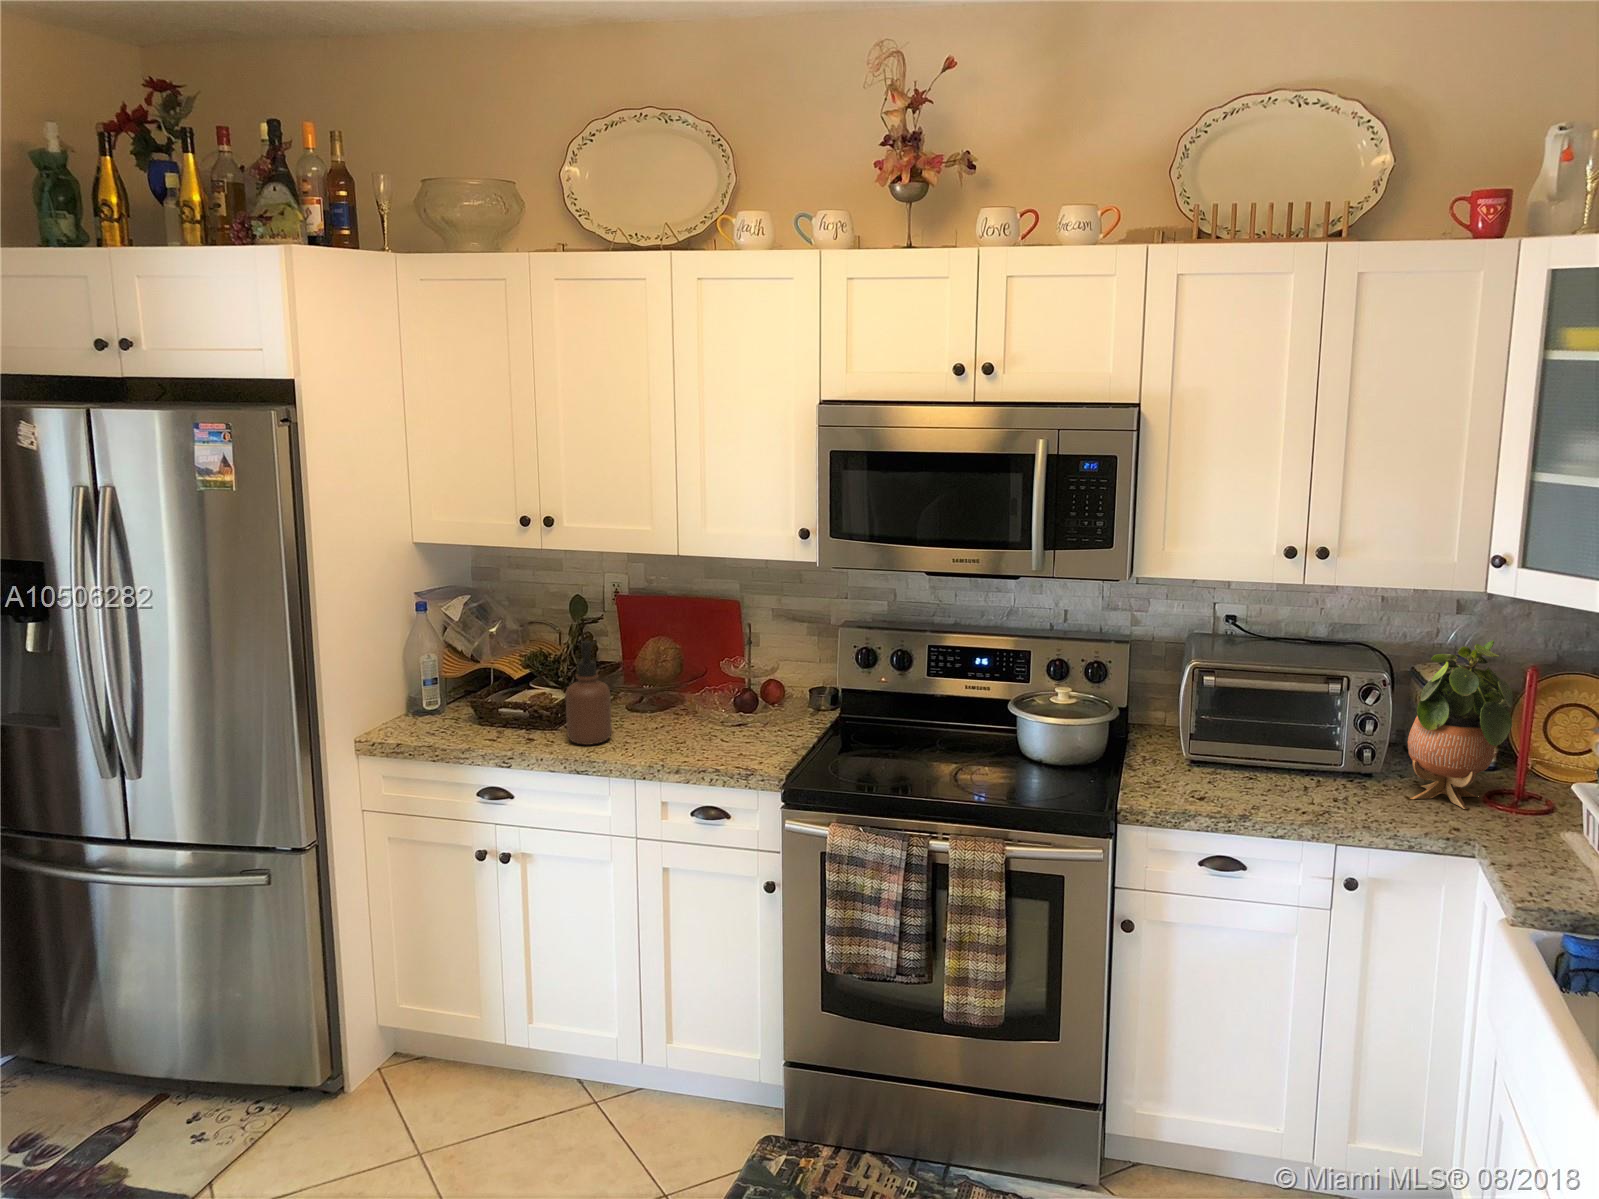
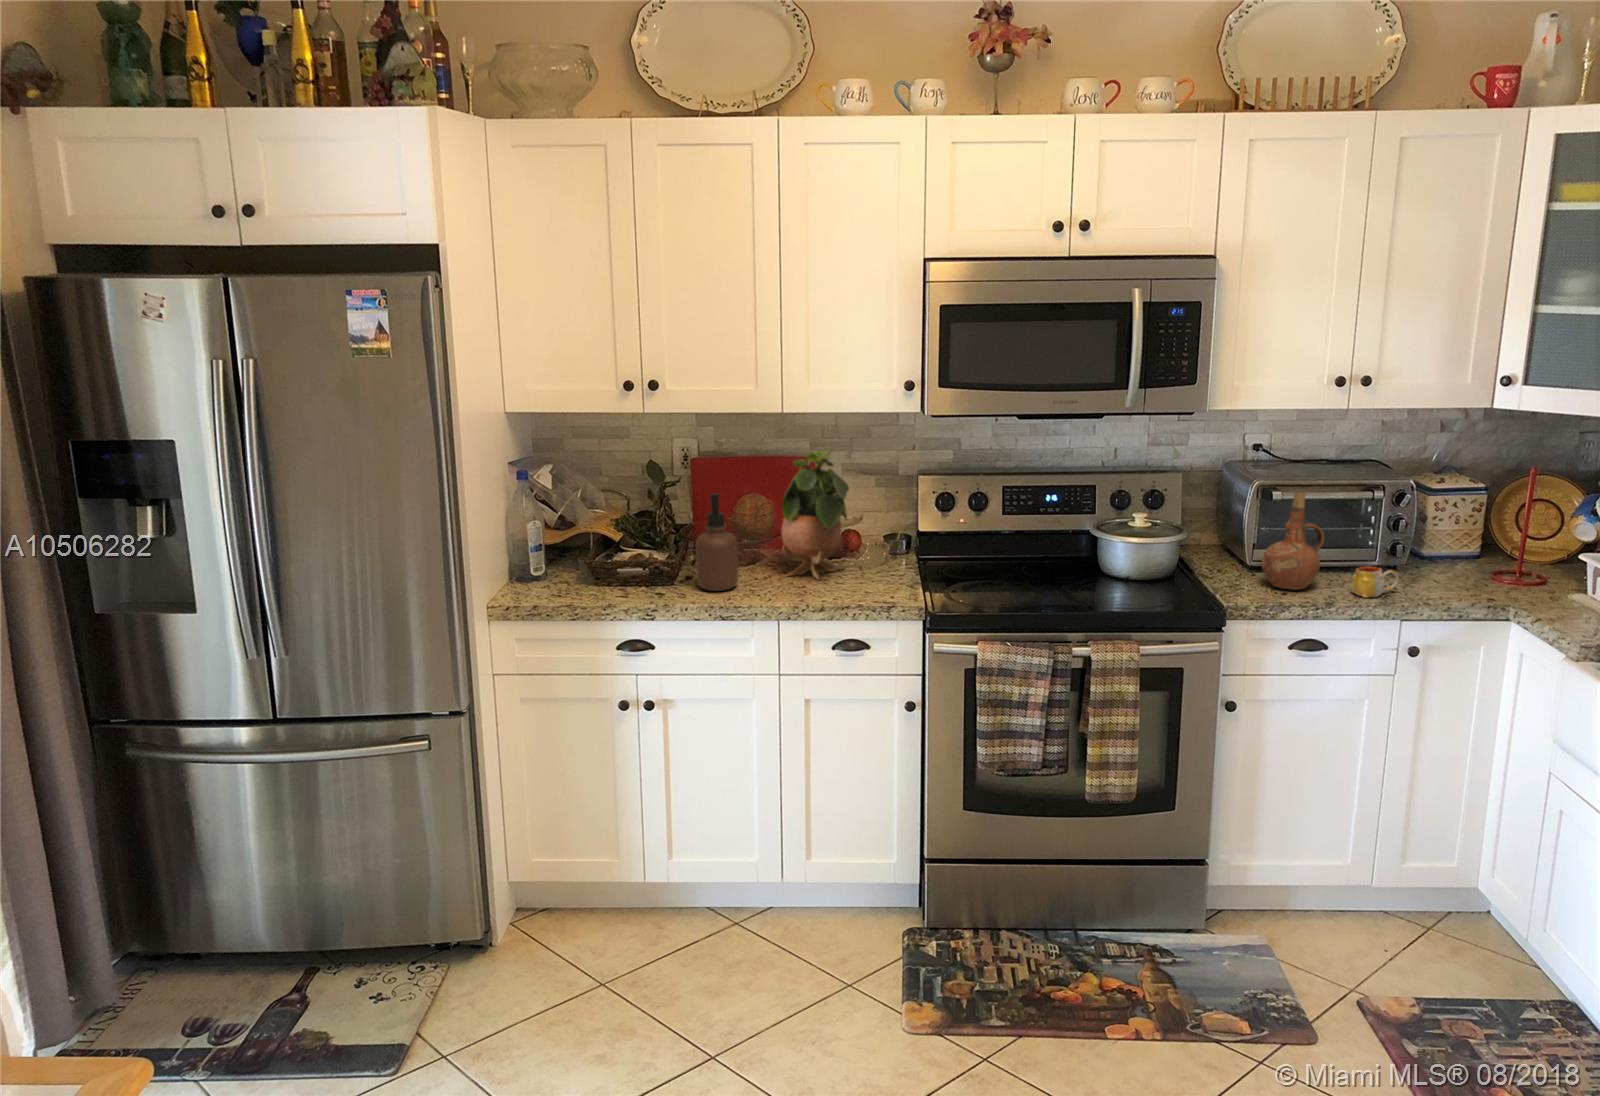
potted plant: present [1407,640,1513,809] -> present [781,448,849,580]
ceramic pitcher: none [1188,676,1260,792] -> present [1262,491,1324,590]
mug: none [1289,771,1349,809] -> present [1352,566,1399,598]

